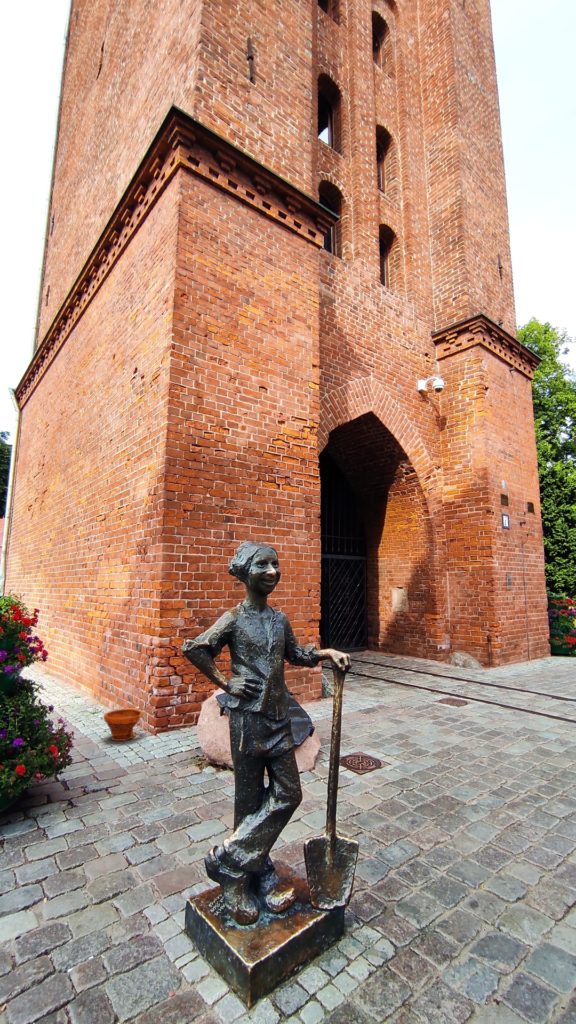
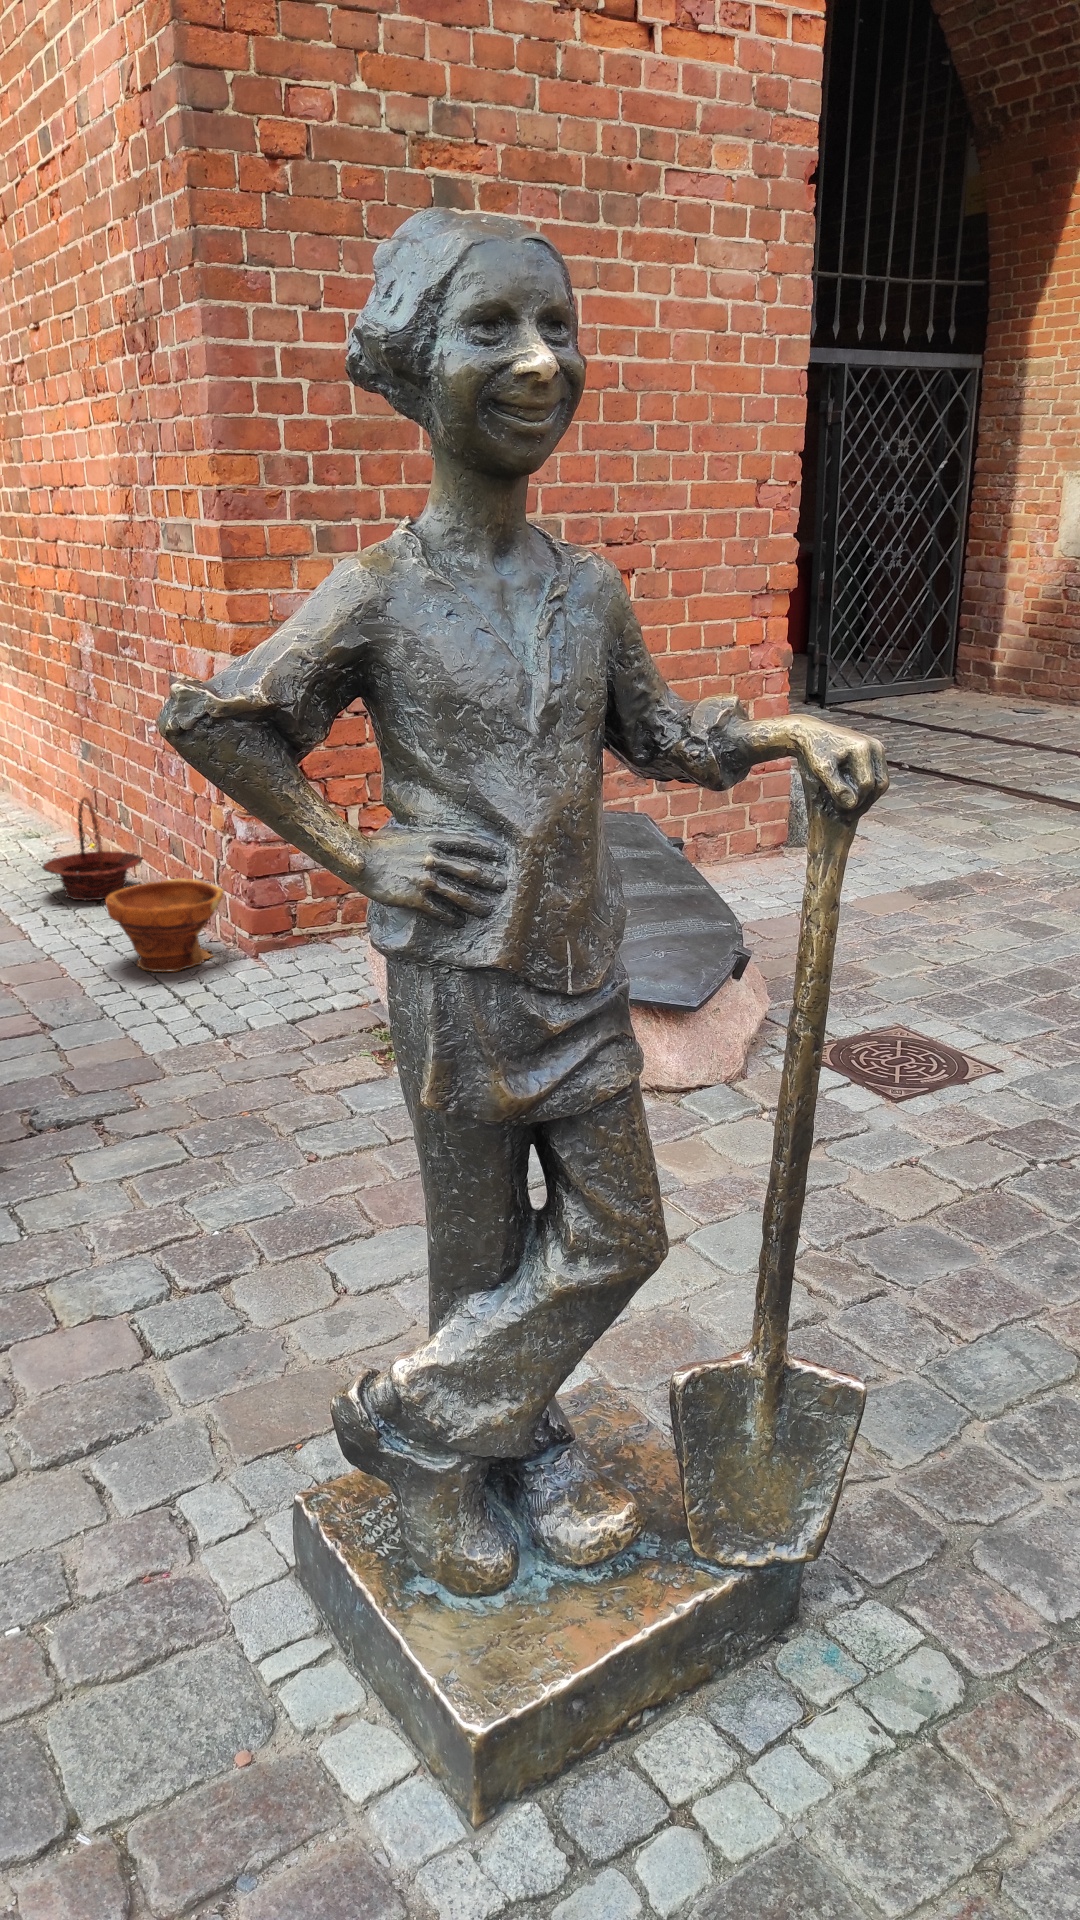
basket: none [77,682,112,718] -> present [42,797,142,900]

